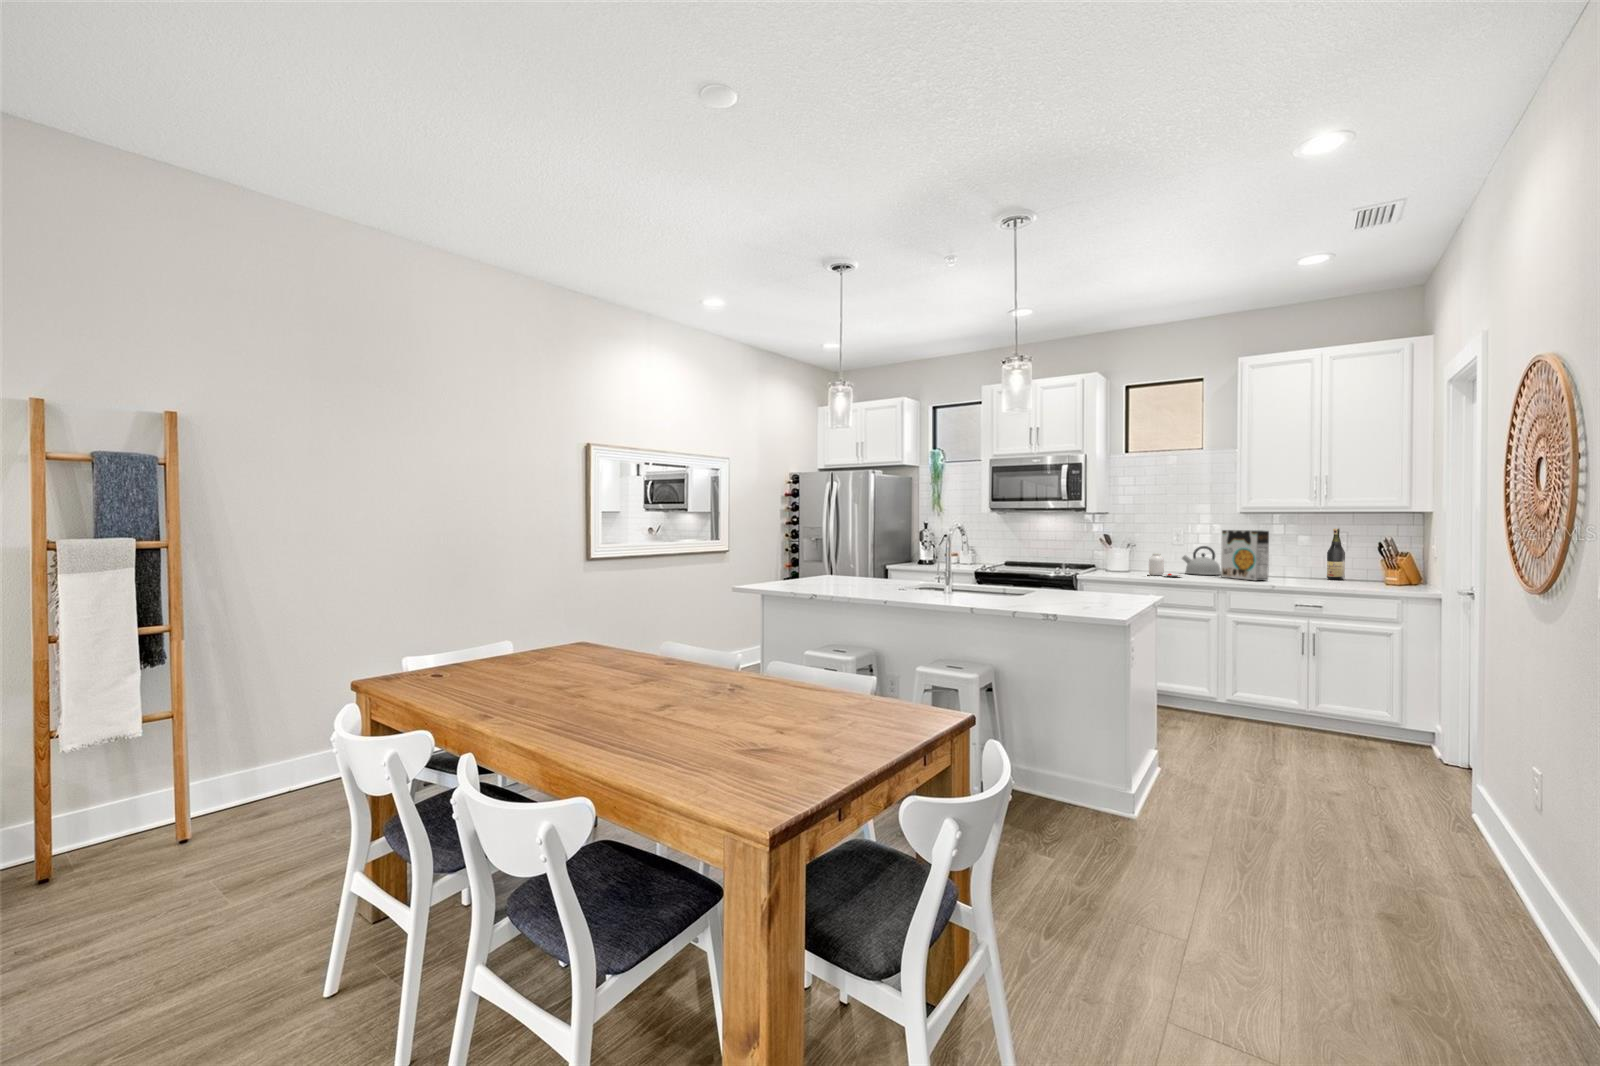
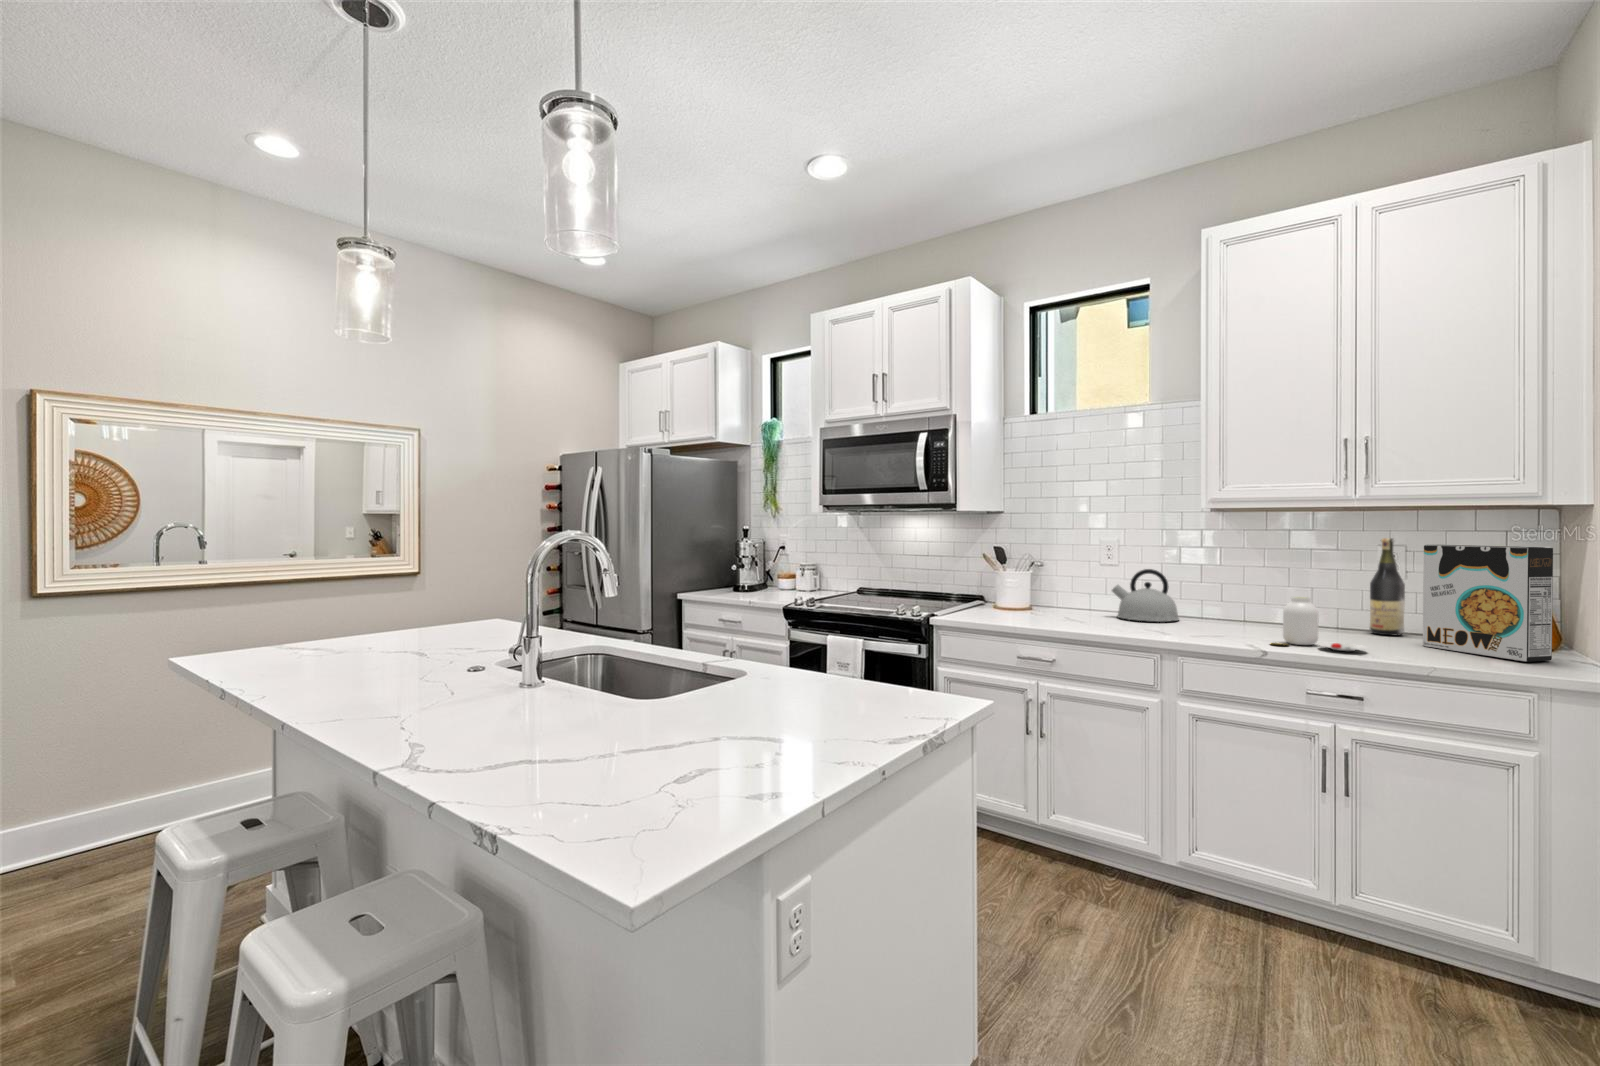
cereal box: present [1221,530,1269,581] -> present [1423,545,1553,662]
jar: present [1149,554,1182,577] -> present [1276,597,1367,651]

